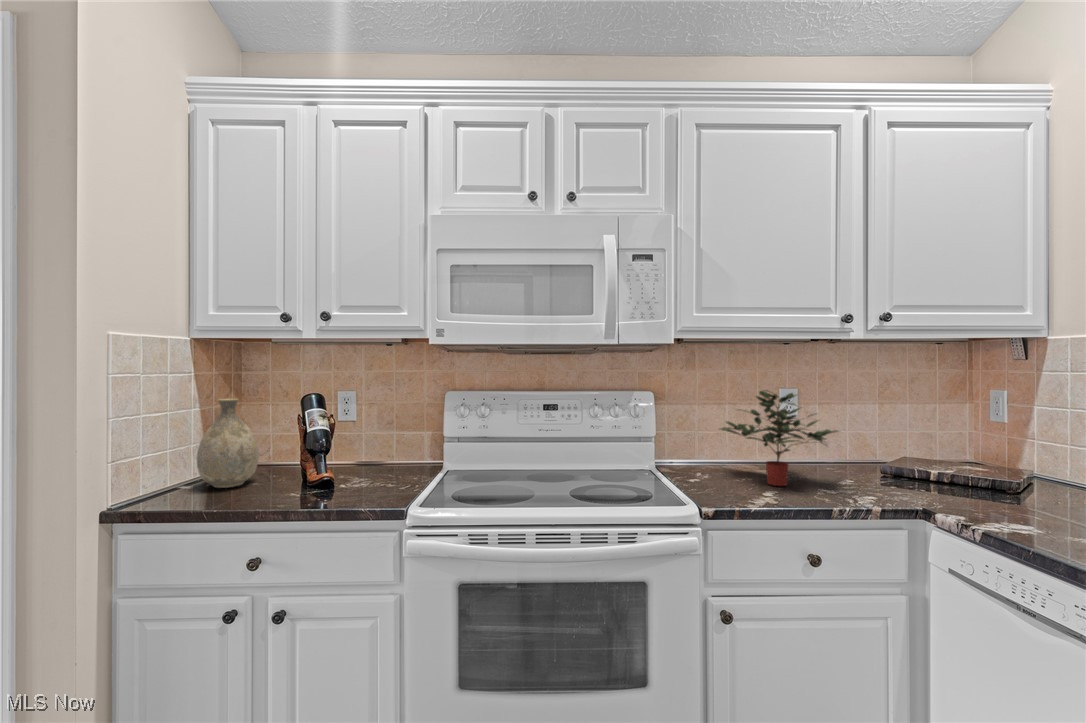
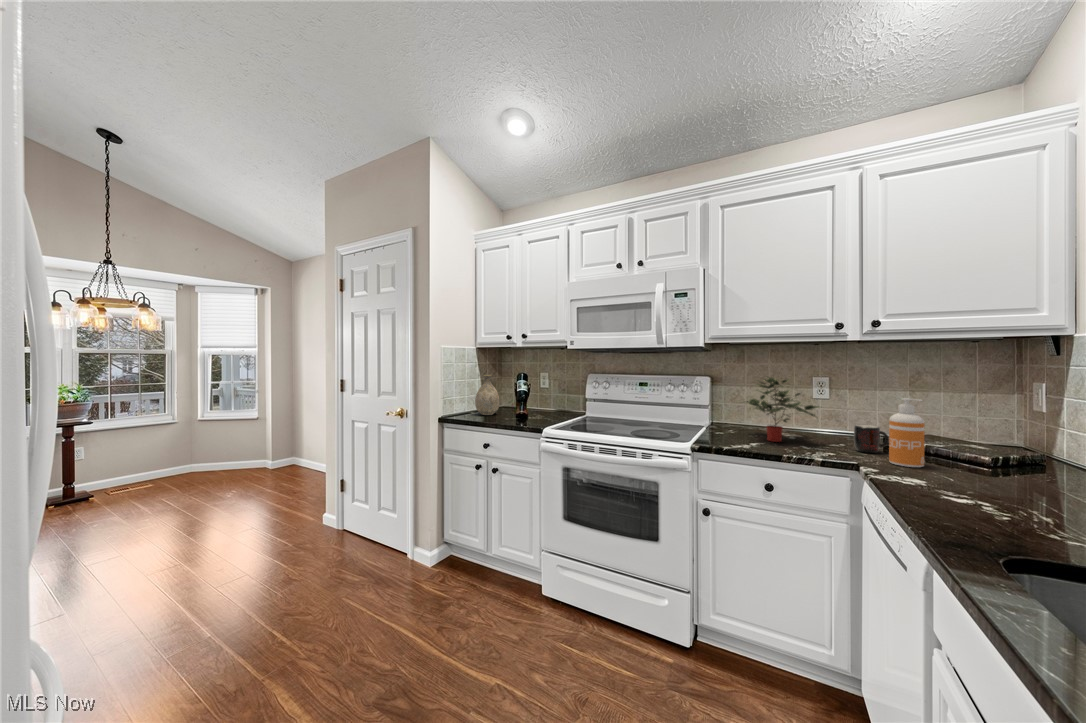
soap dispenser: none [944,417,989,509] -> present [889,398,925,467]
mug: none [874,451,912,490] -> present [854,425,889,453]

